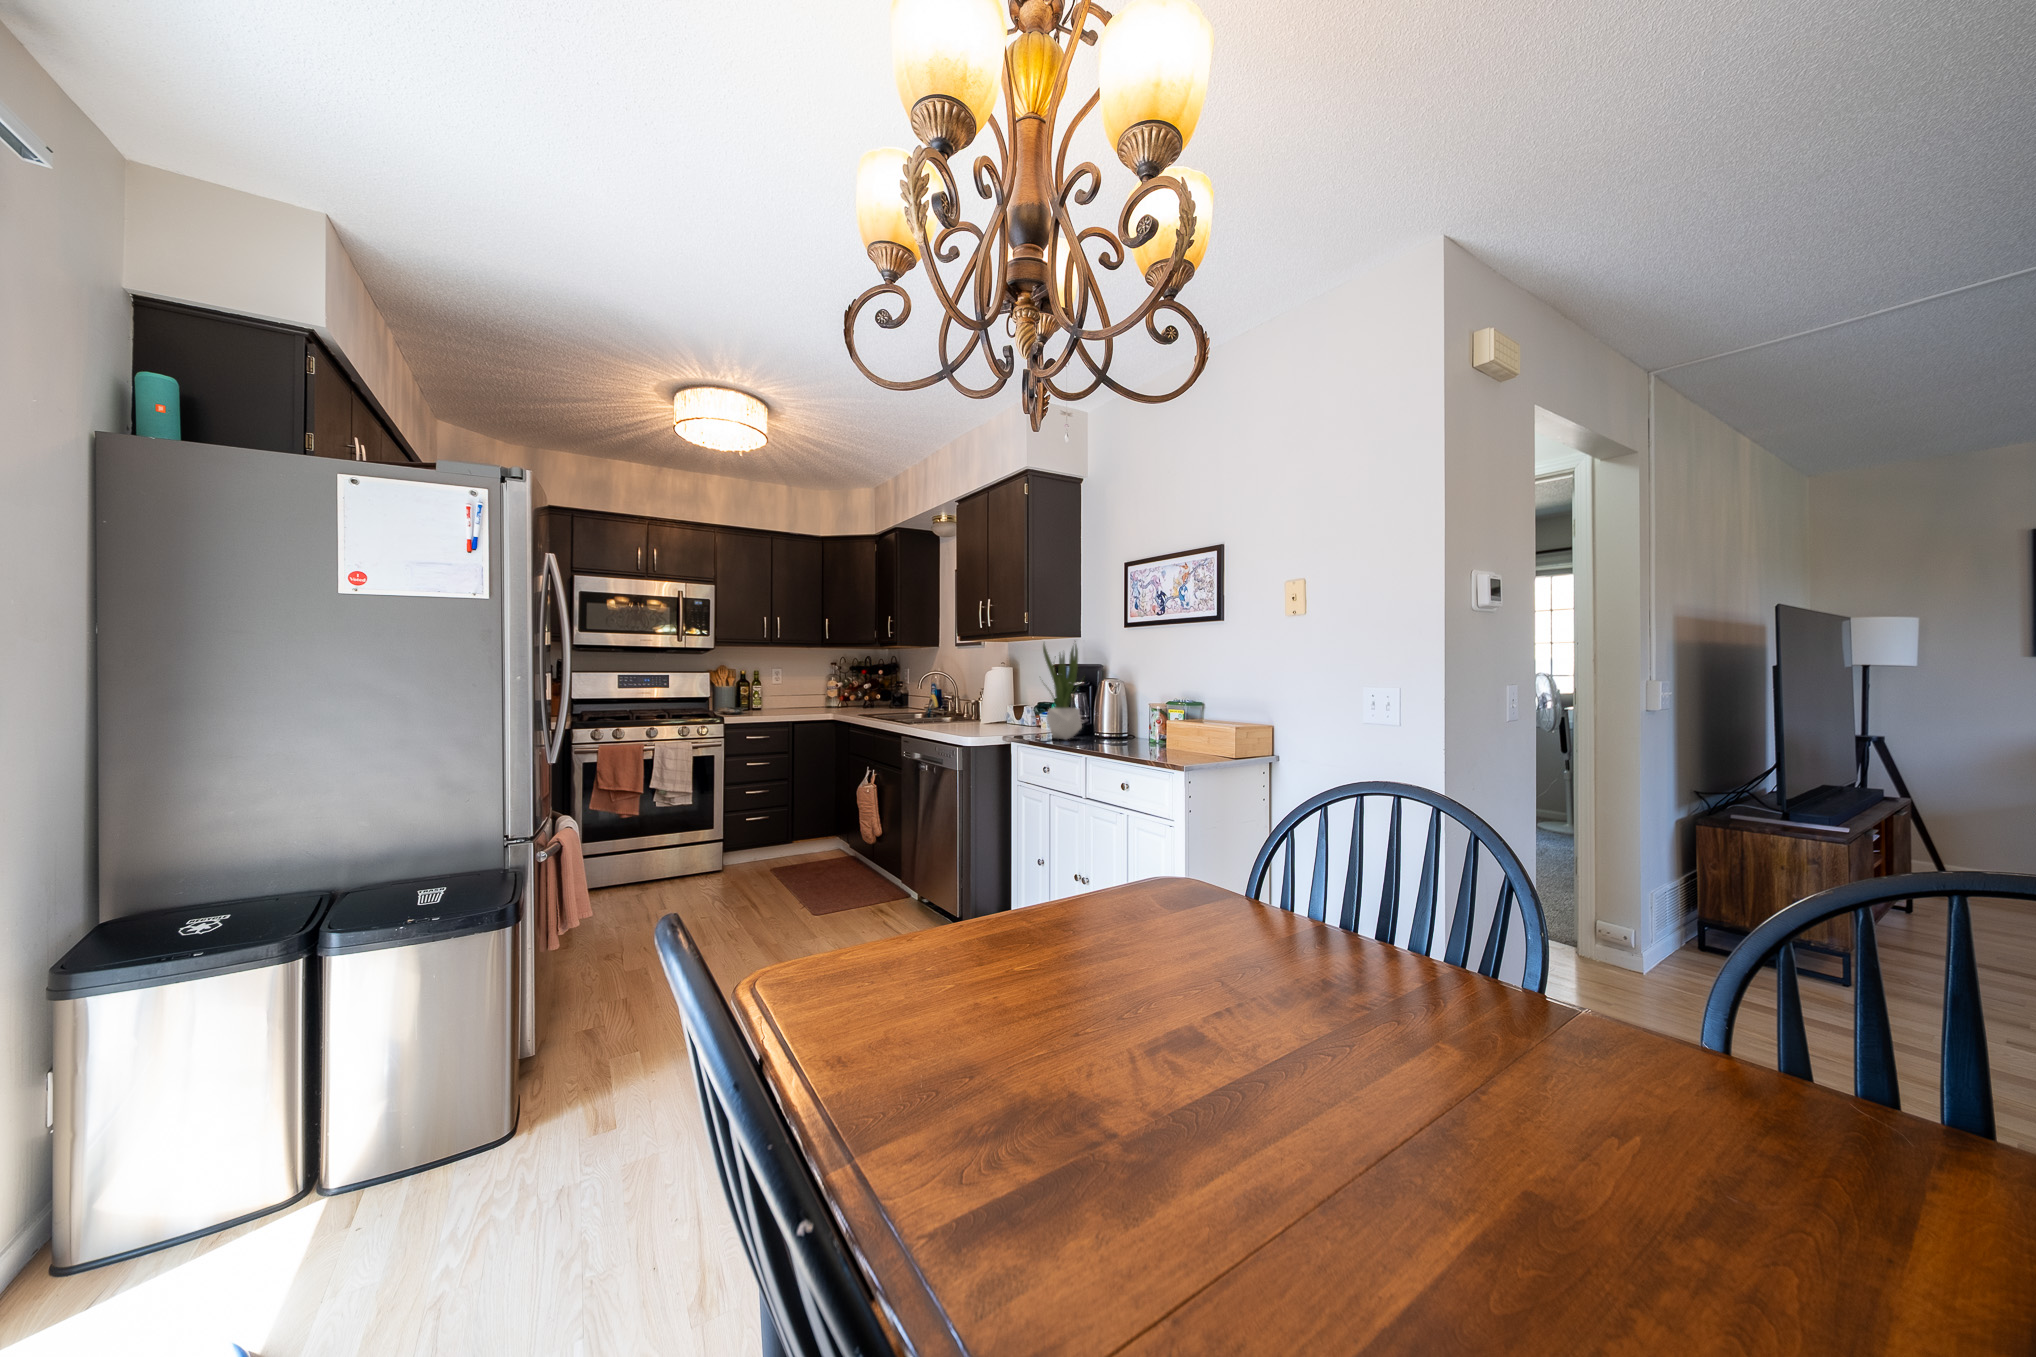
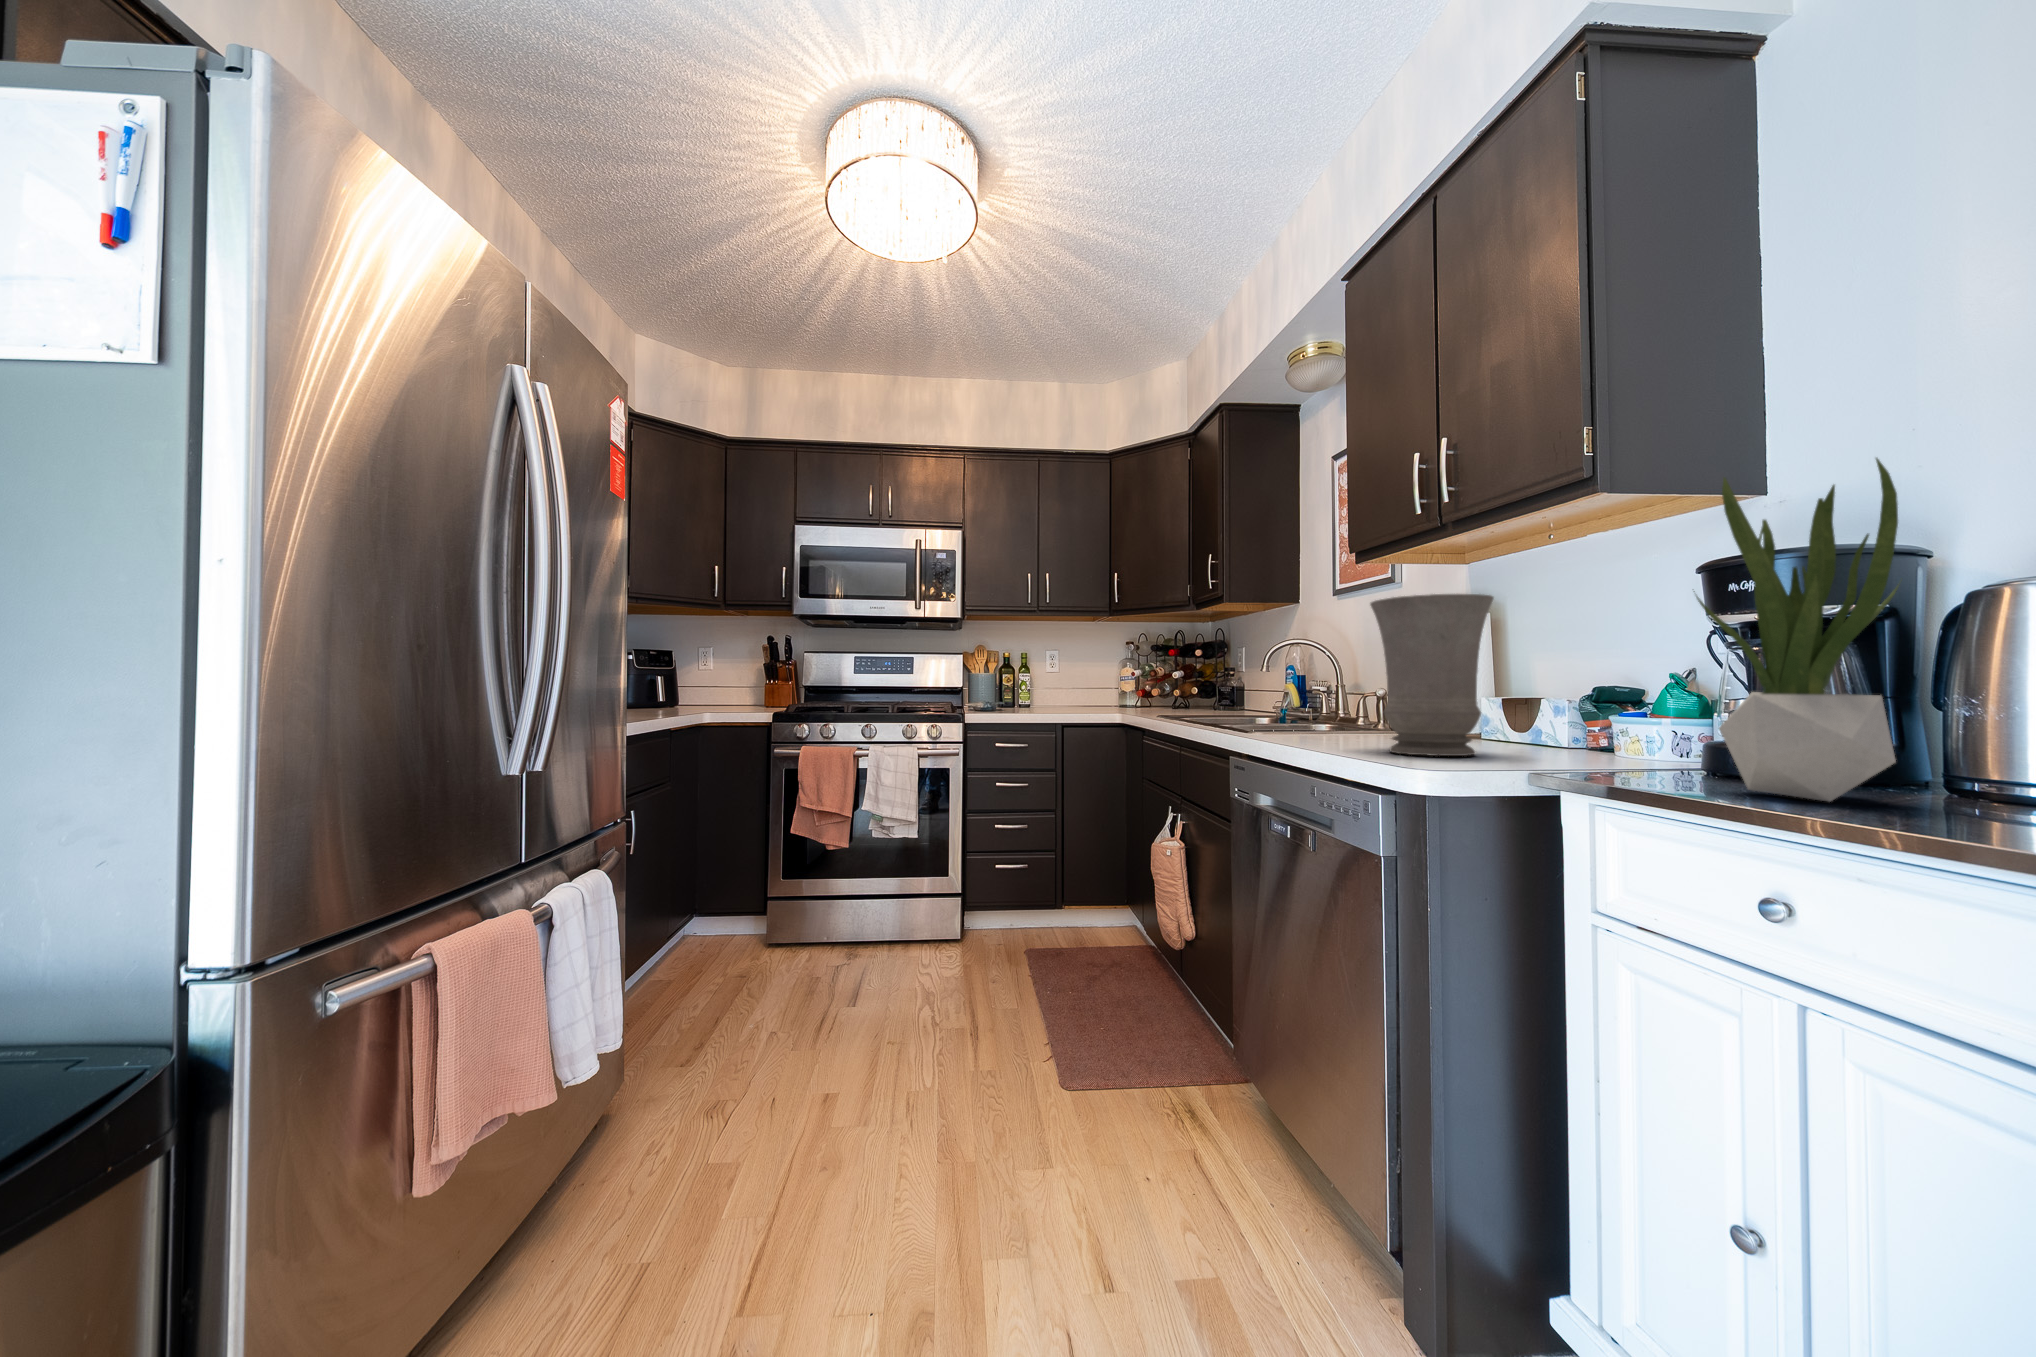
vase: none [955,666,1001,732] -> present [1370,594,1494,756]

